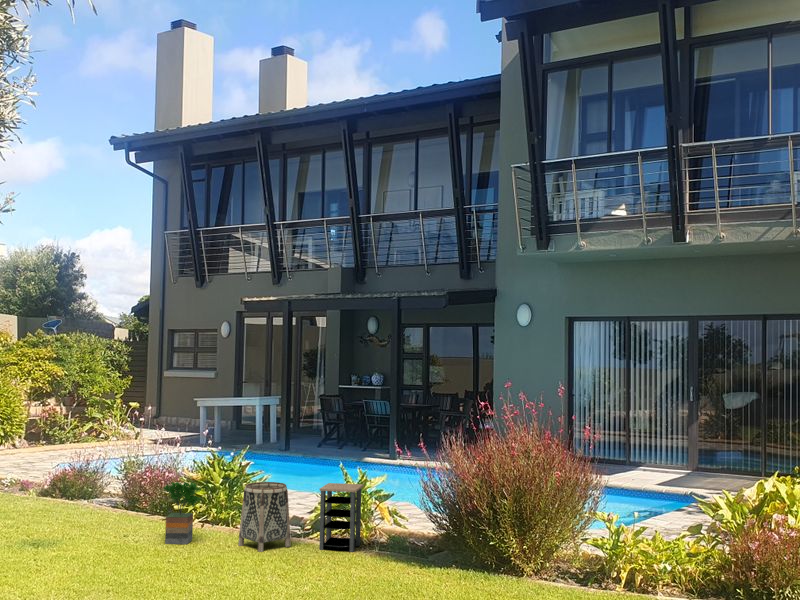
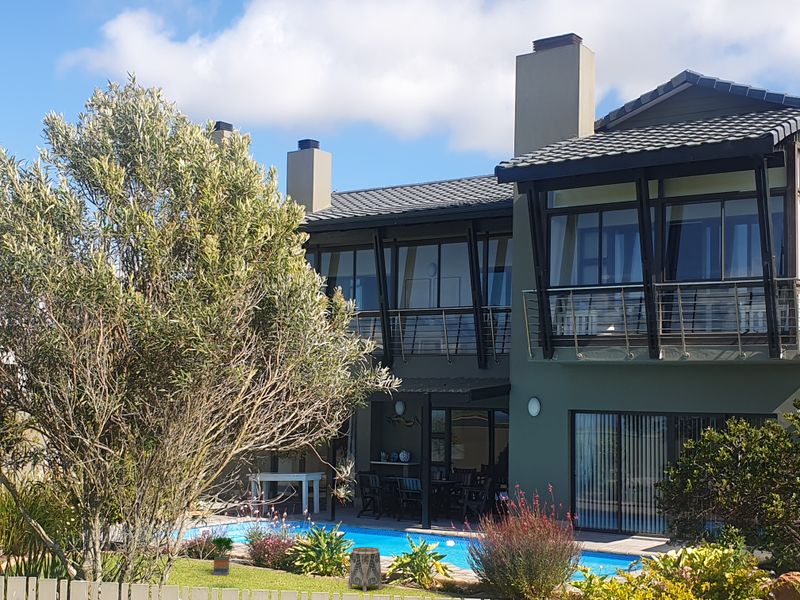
potted tree: present [163,482,201,544] -> present [212,537,234,575]
side table: present [319,483,364,552] -> none [401,548,428,592]

